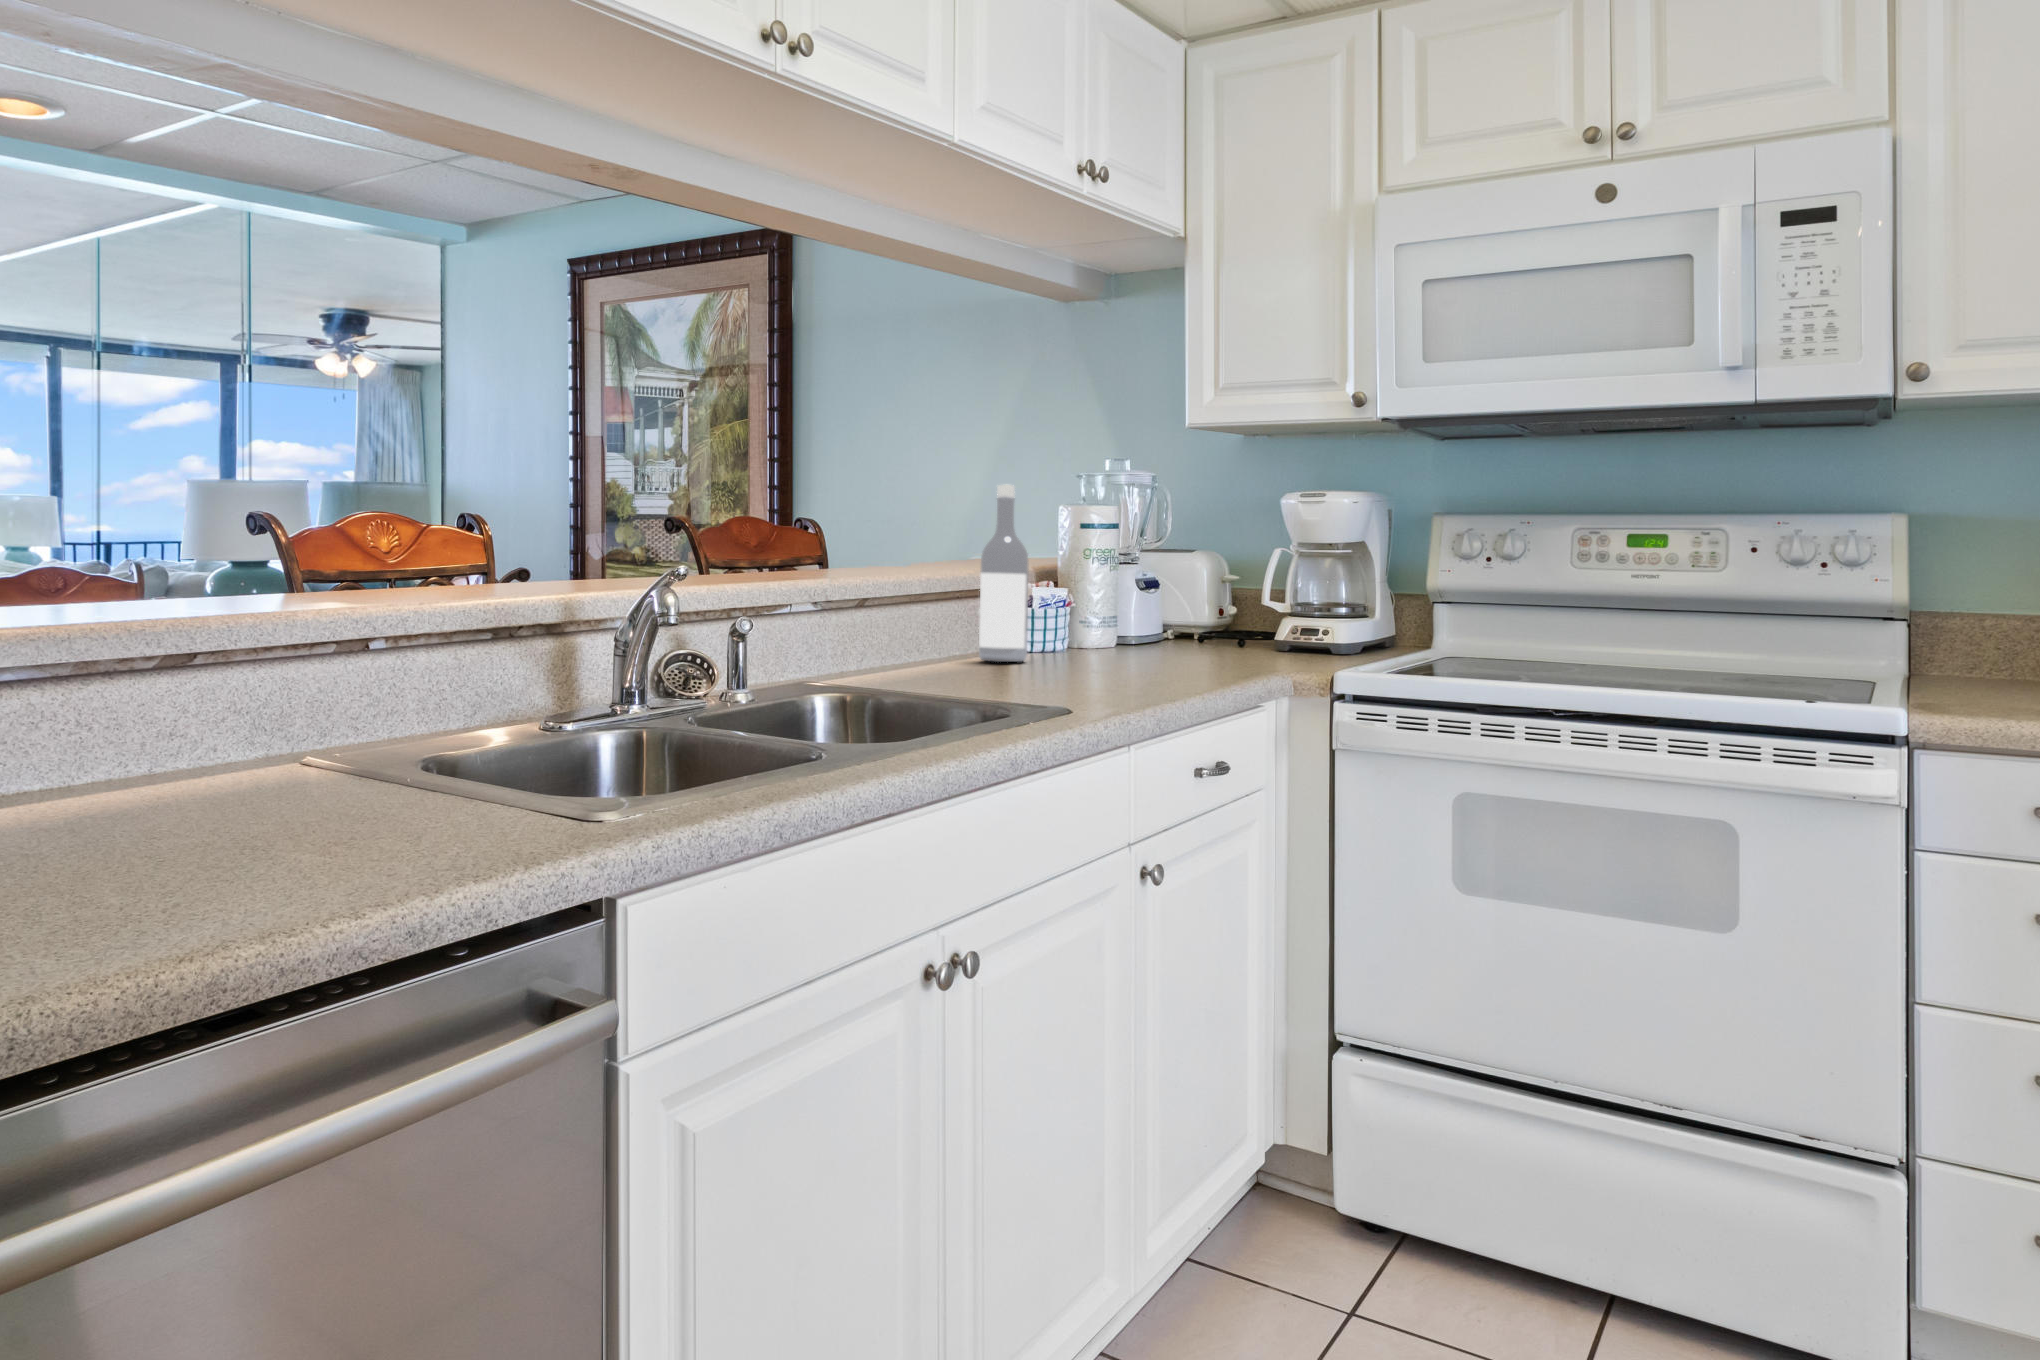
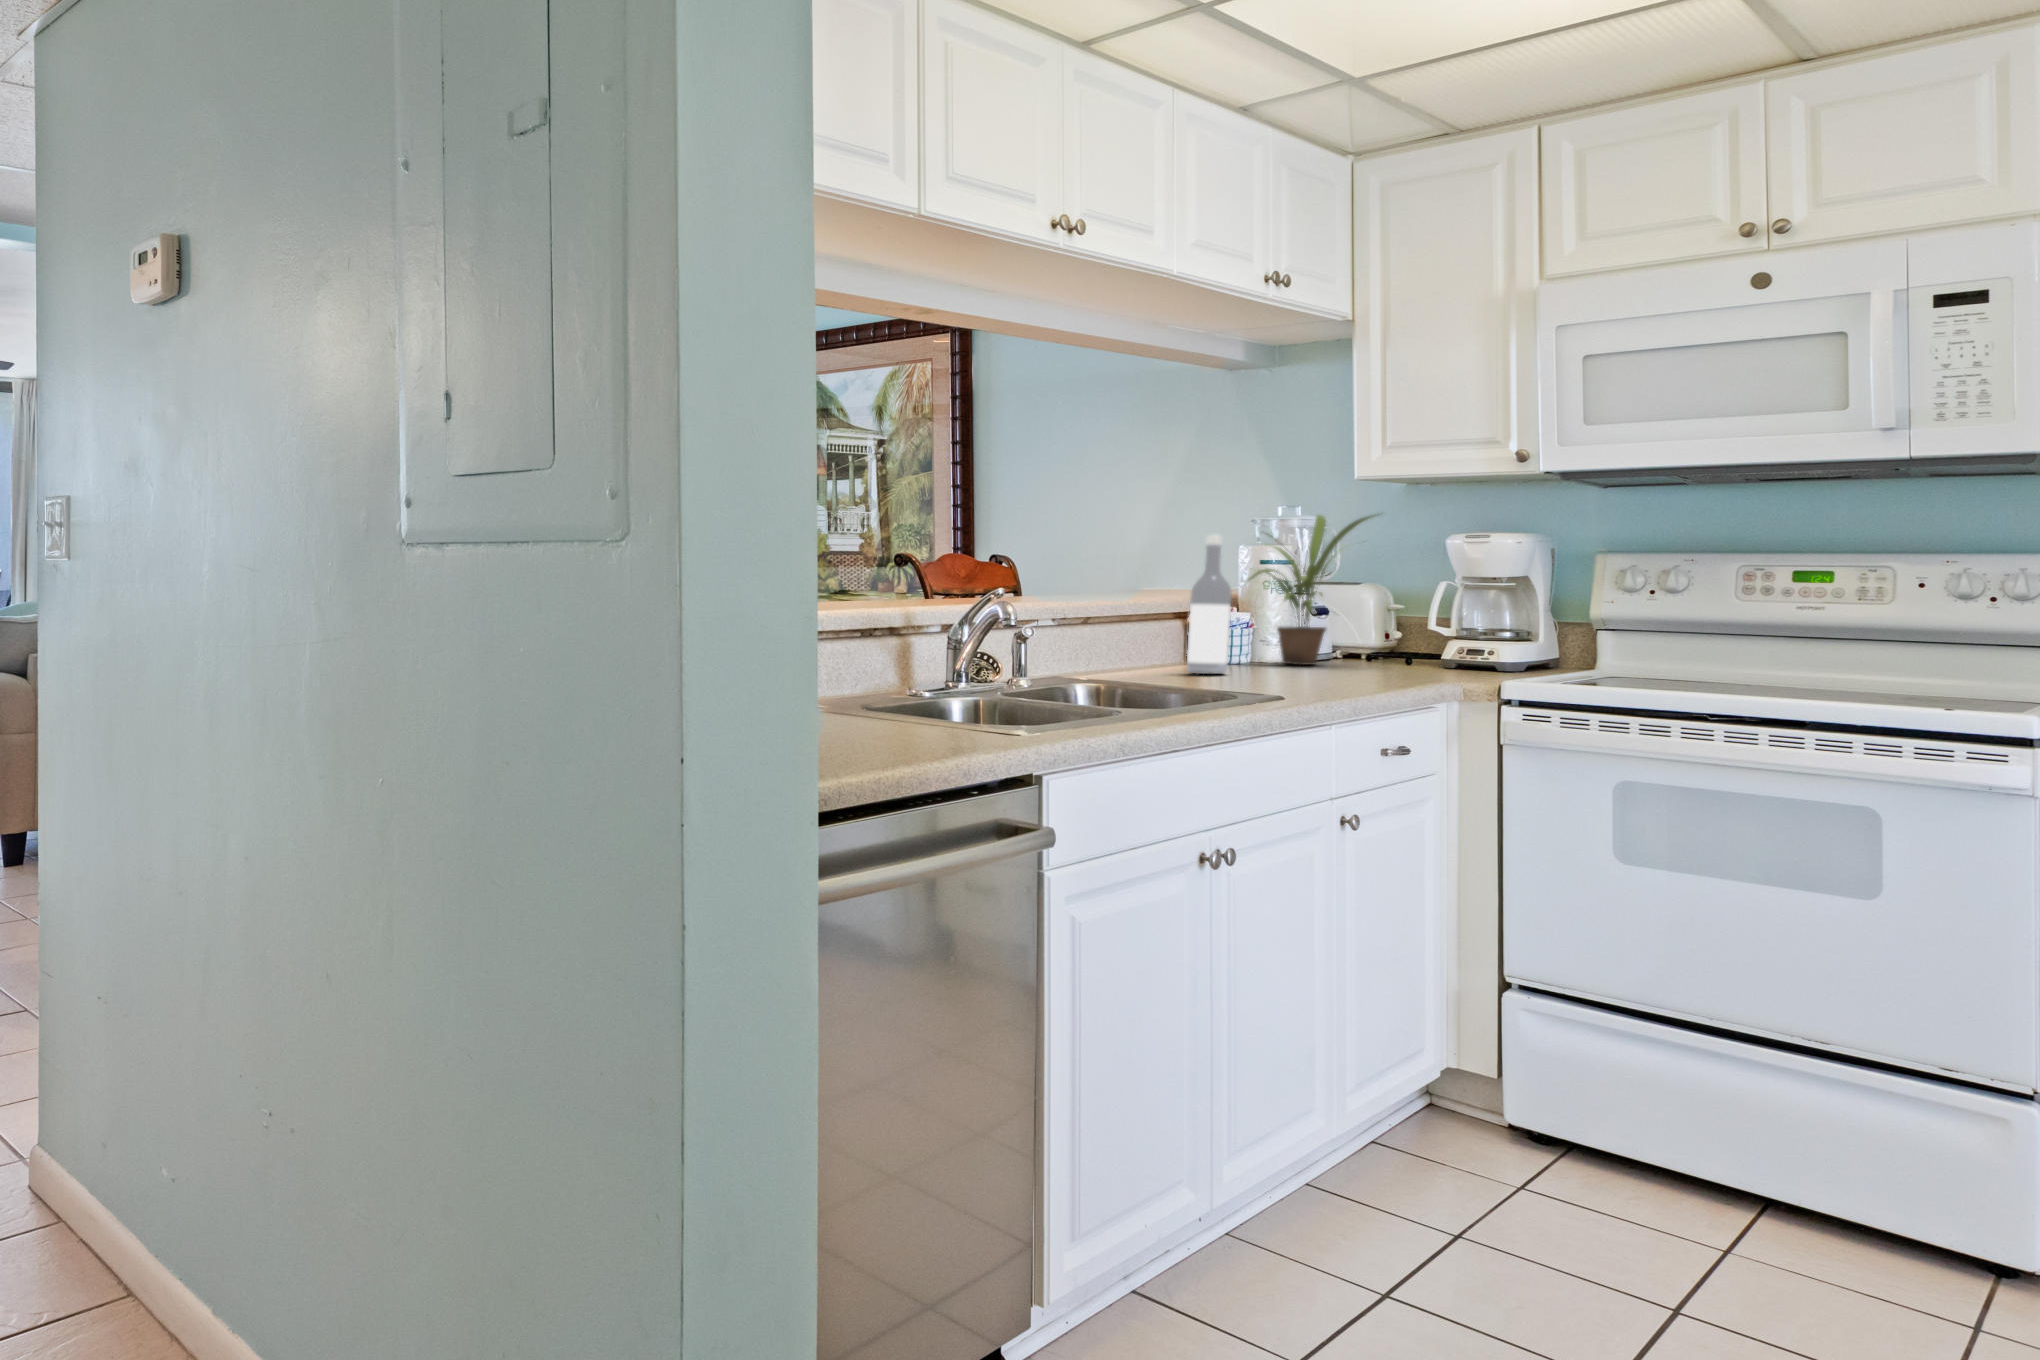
potted plant: none [1058,463,1206,647] -> present [1248,515,1374,665]

